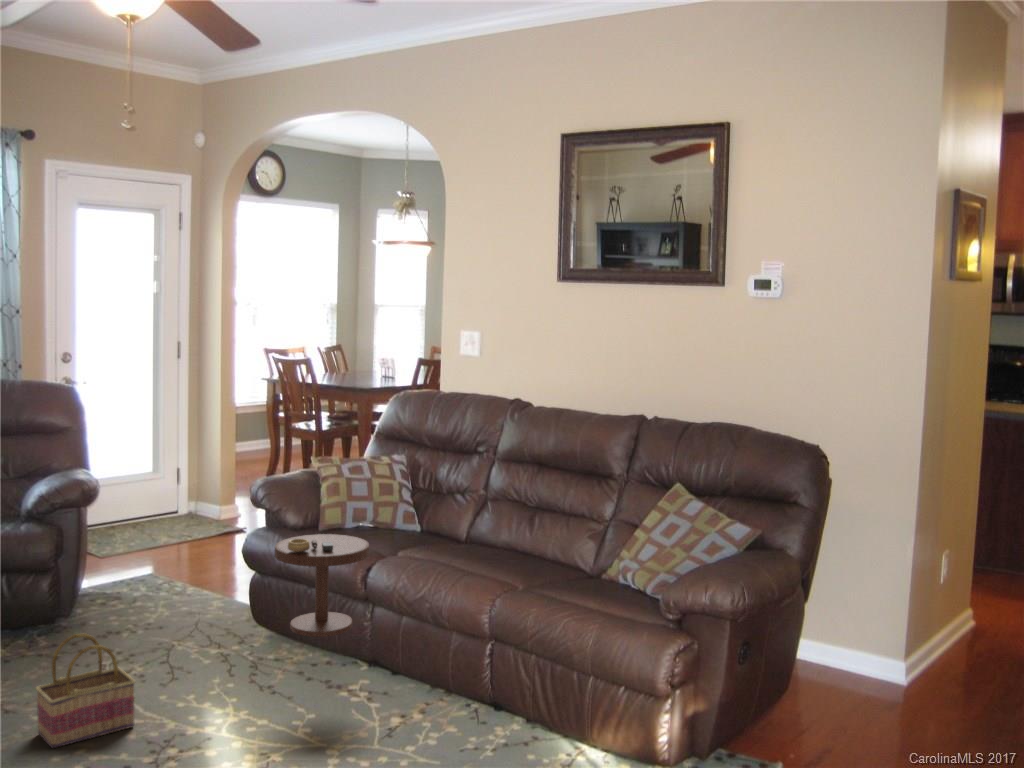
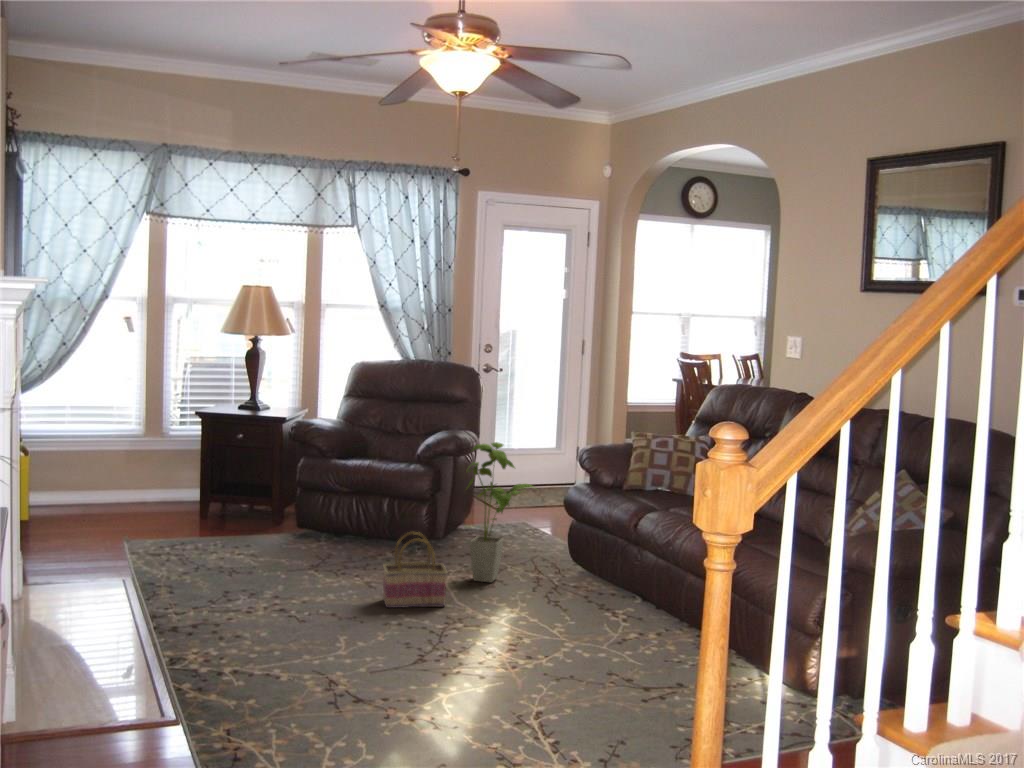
house plant: none [121,493,222,672] -> present [466,442,534,582]
side table: present [275,534,369,637] -> none [554,478,629,619]

